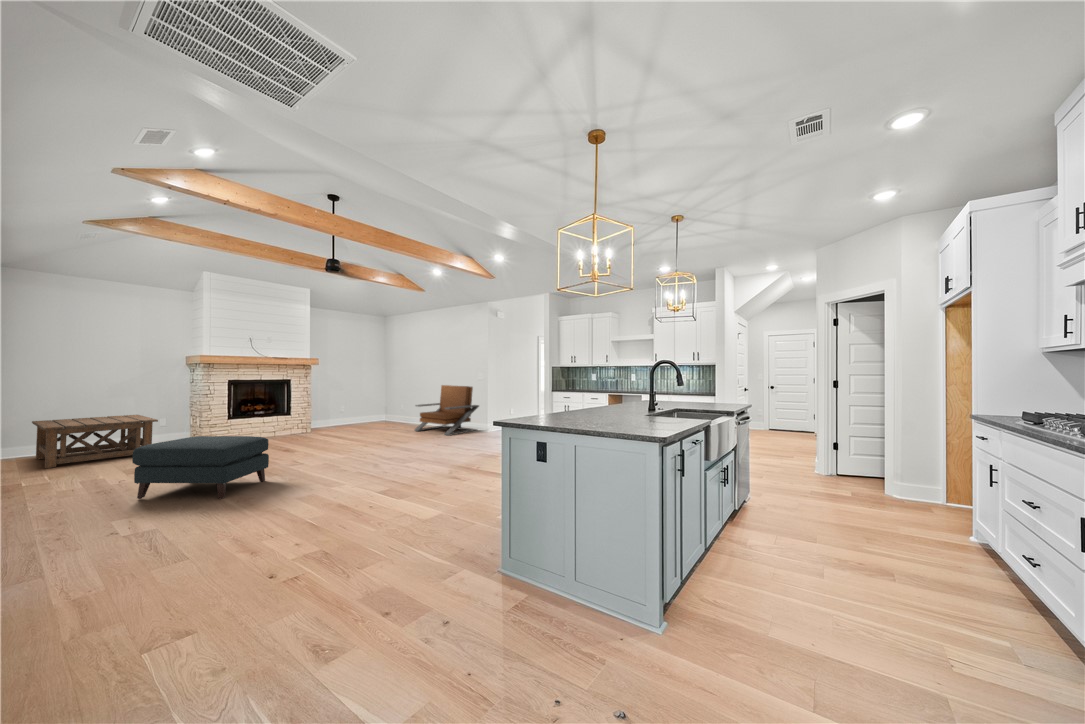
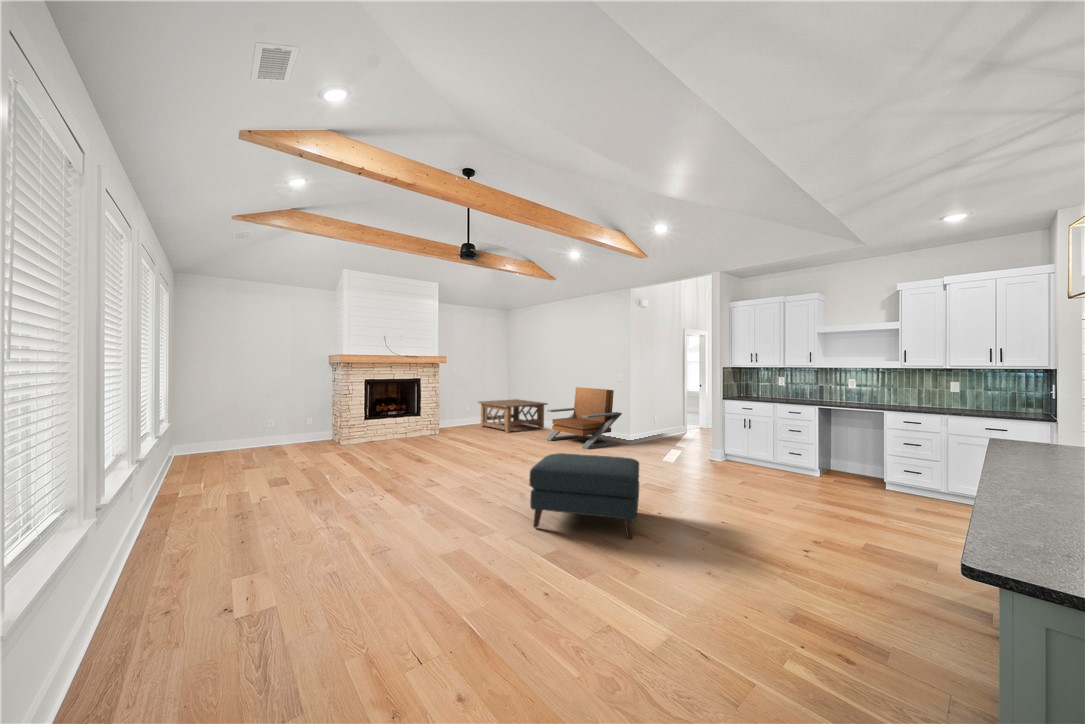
coffee table: present [32,415,158,468] -> present [477,399,547,433]
ottoman: present [132,436,269,499] -> present [529,453,639,539]

